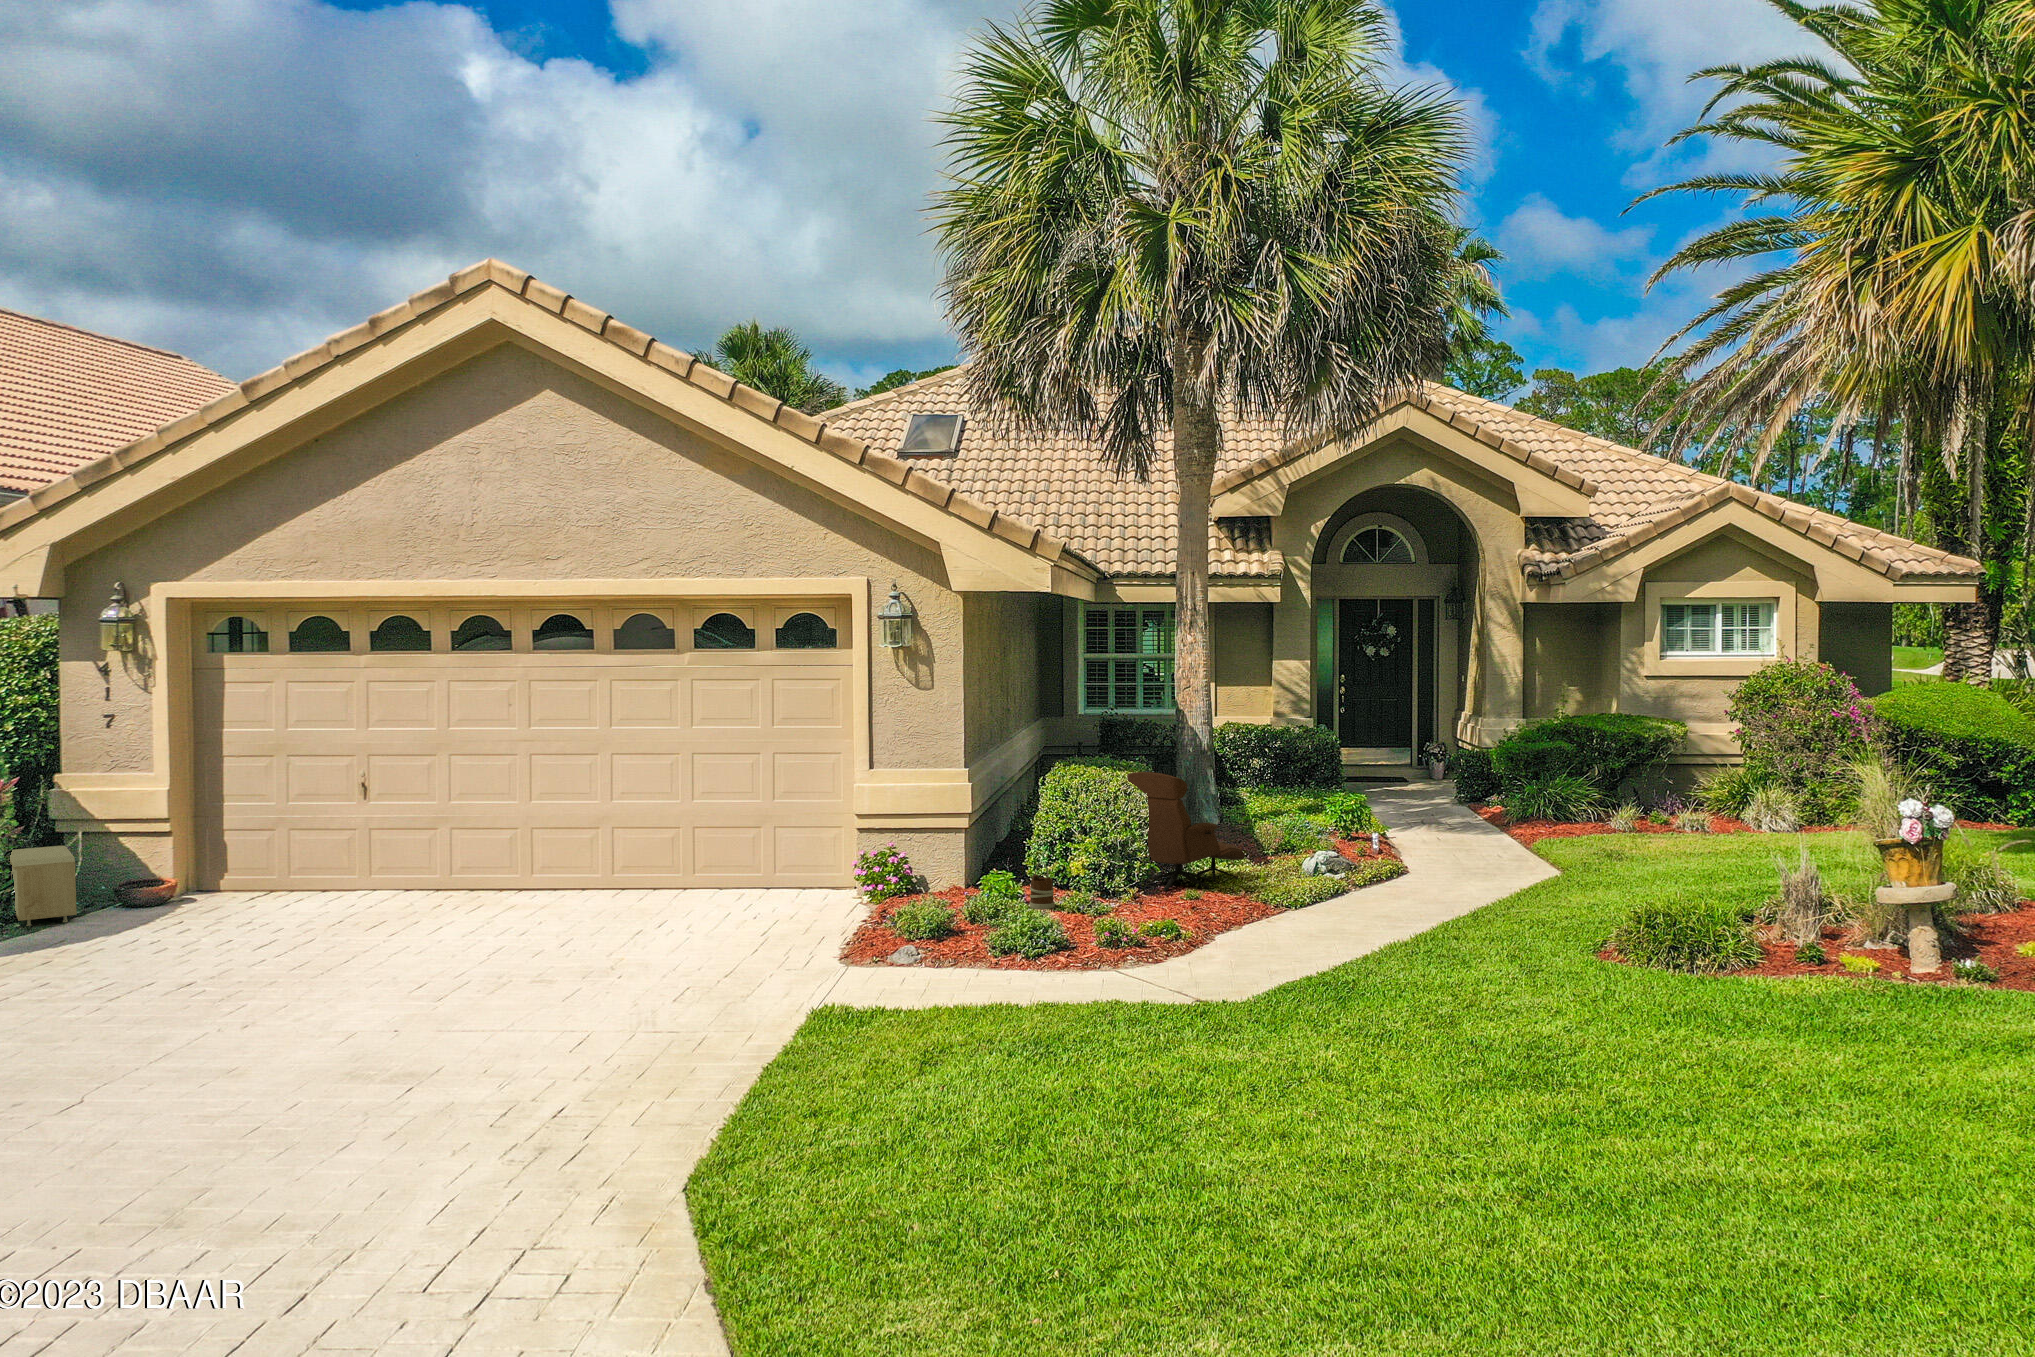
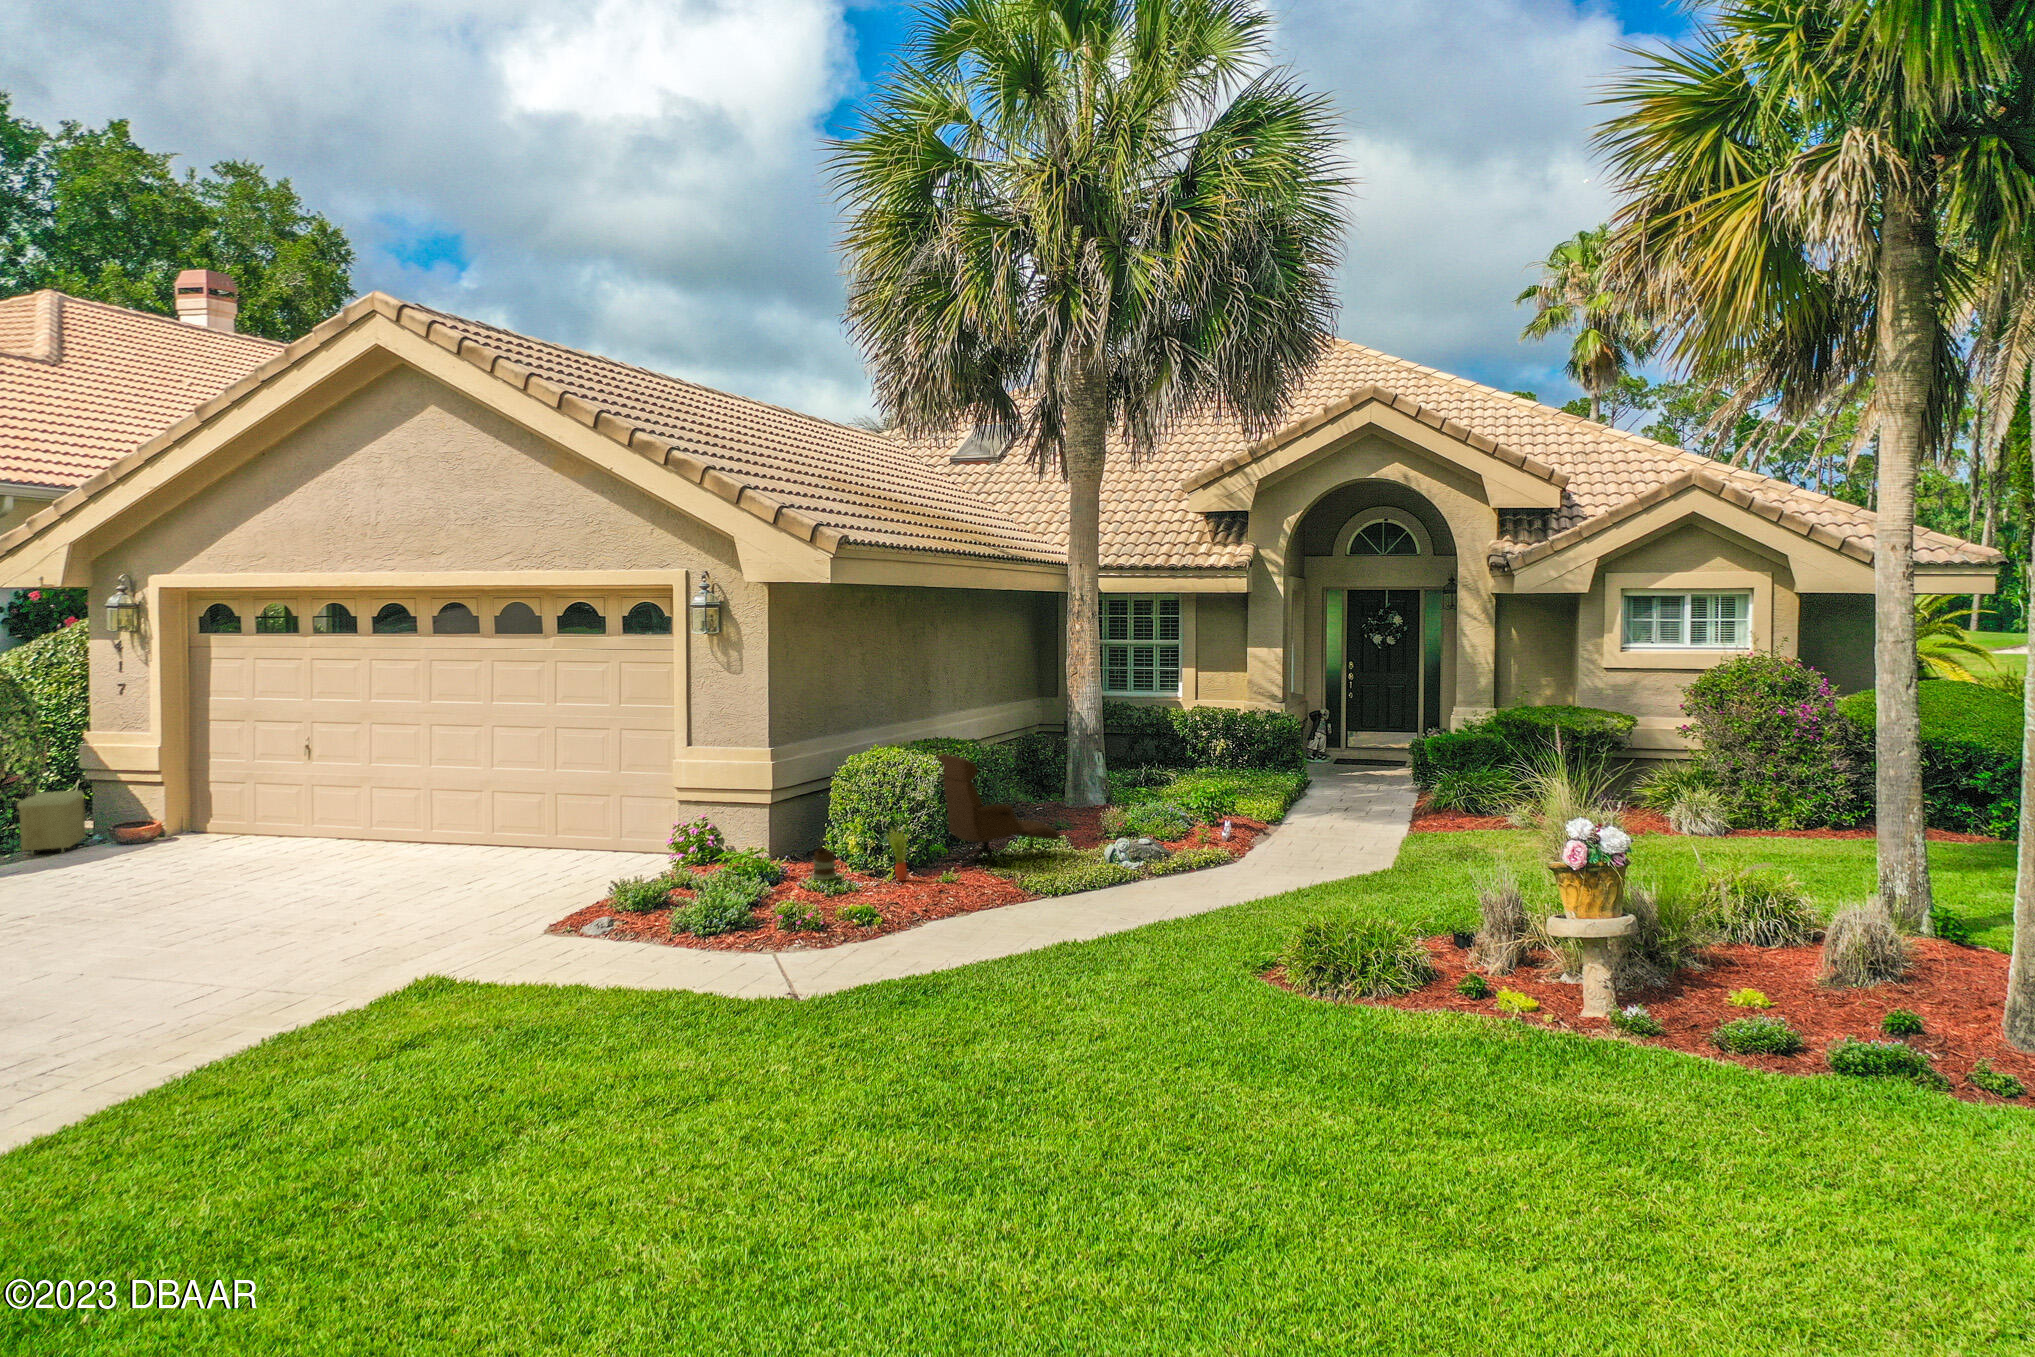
potted plant: none [1114,848,1139,906] -> present [888,827,908,881]

